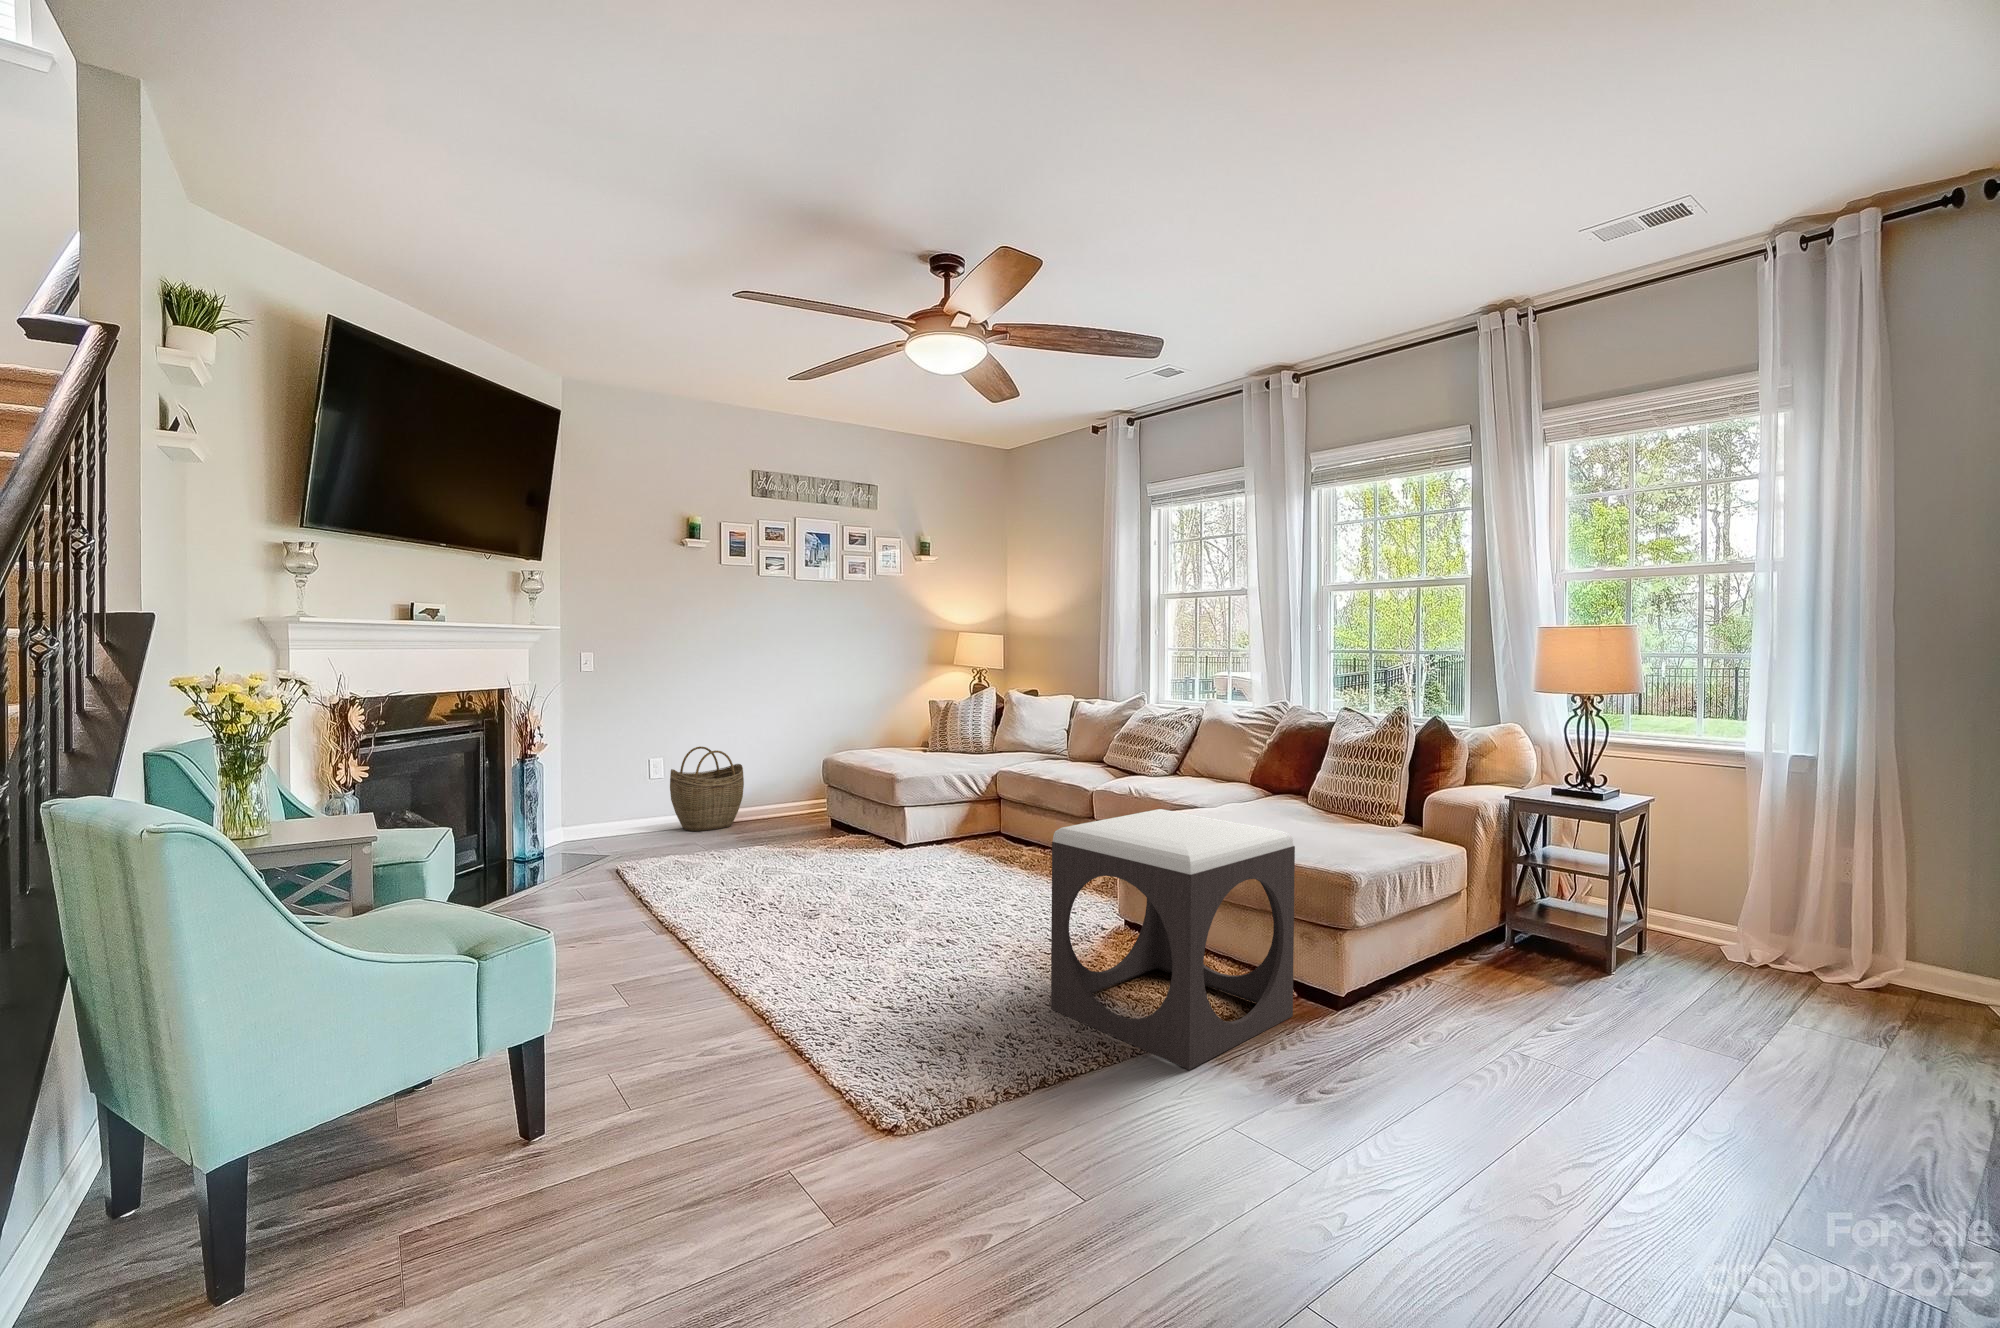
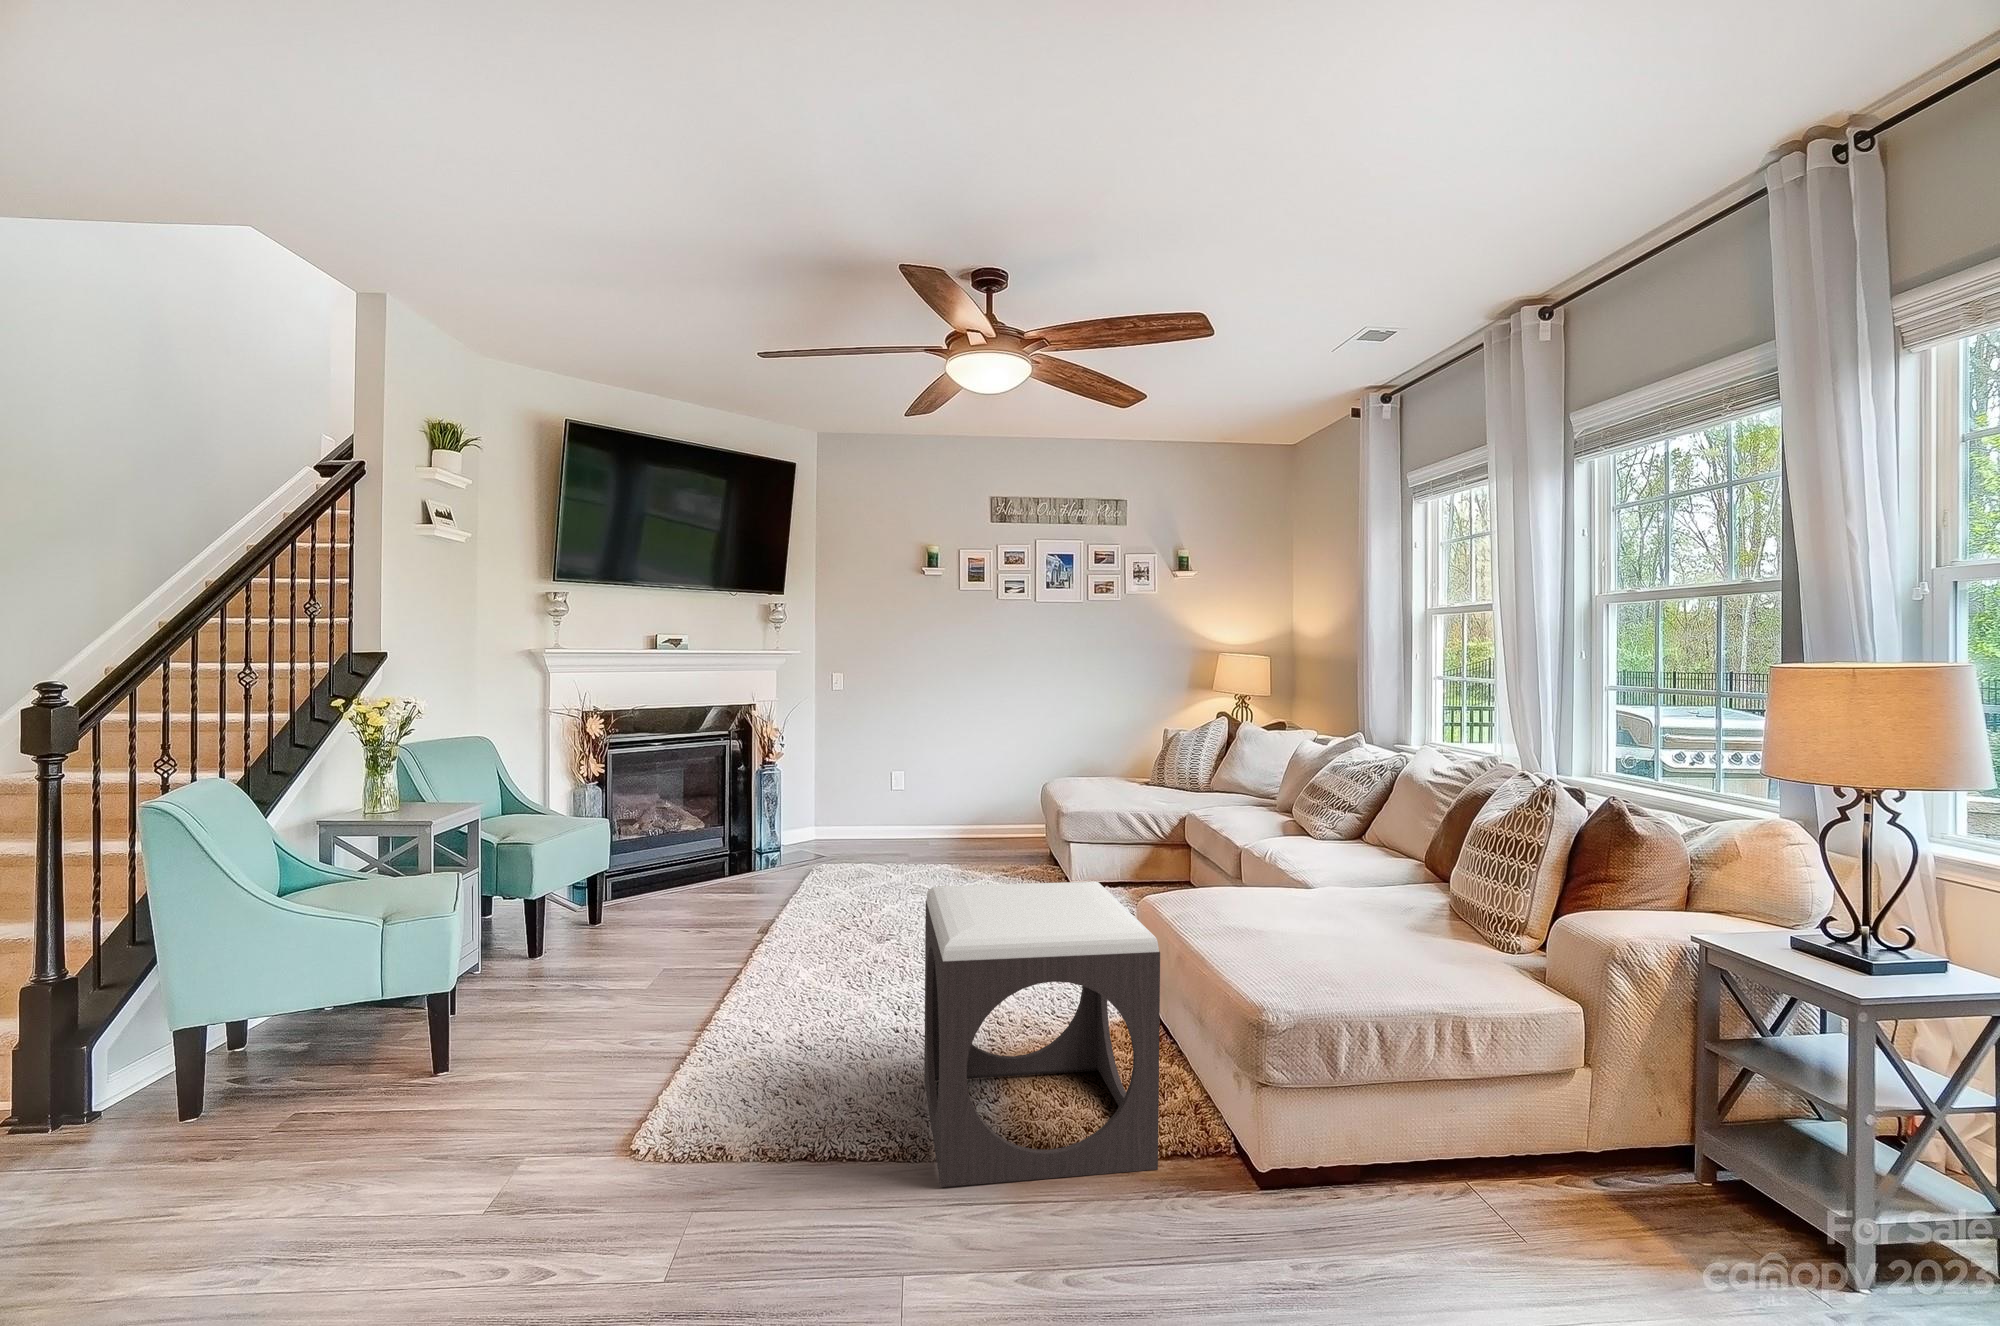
woven basket: present [670,747,744,831] -> none [901,764,967,844]

